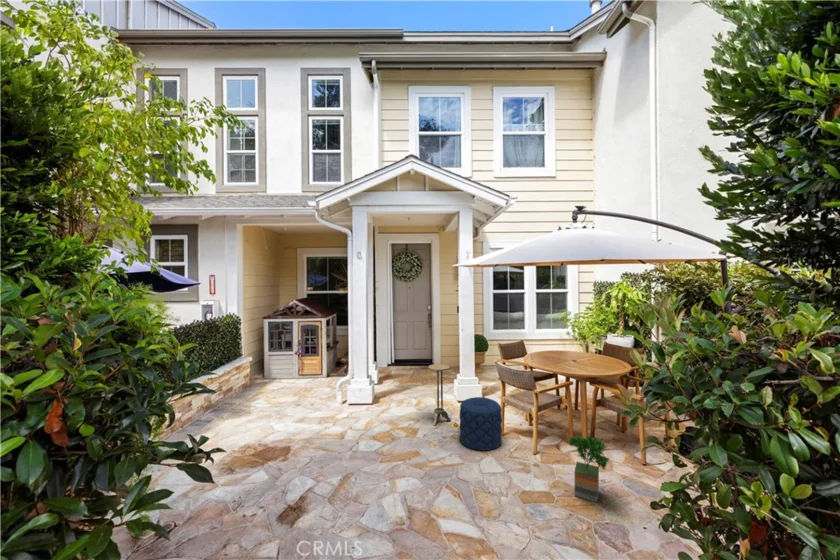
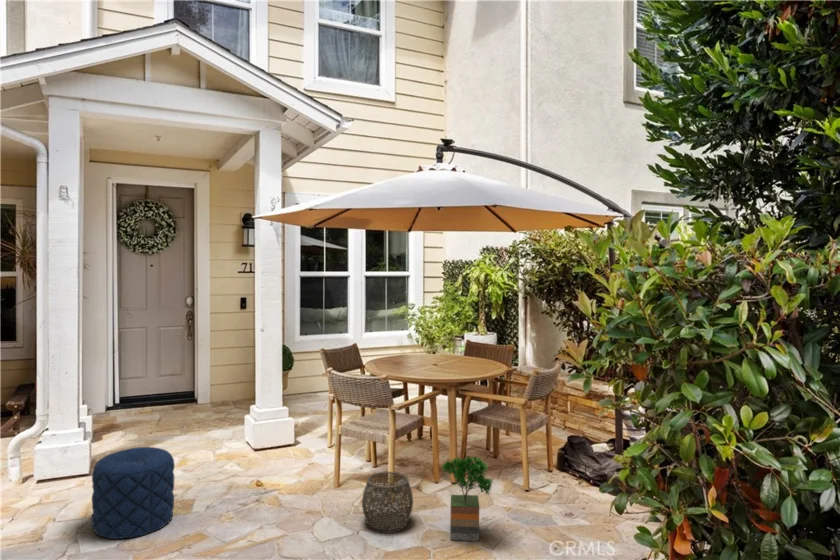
side table: present [428,364,451,426] -> none [211,387,250,491]
pouf: present [459,397,502,451] -> present [91,447,175,539]
woven basket: none [512,434,549,478] -> present [362,472,413,531]

